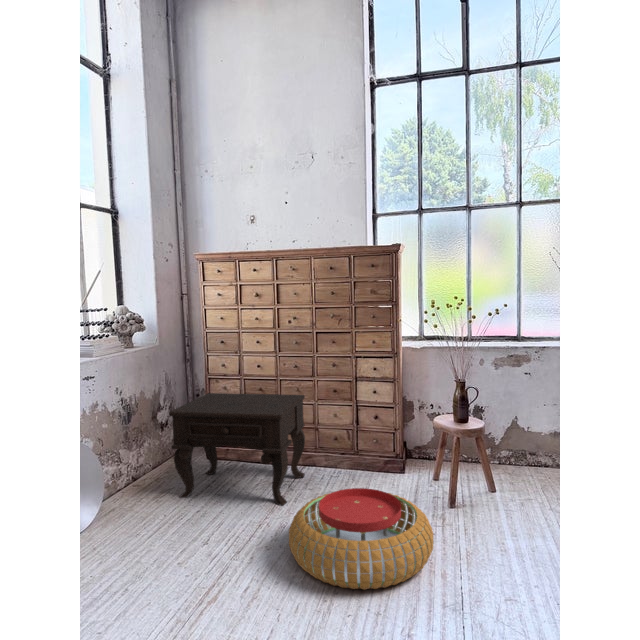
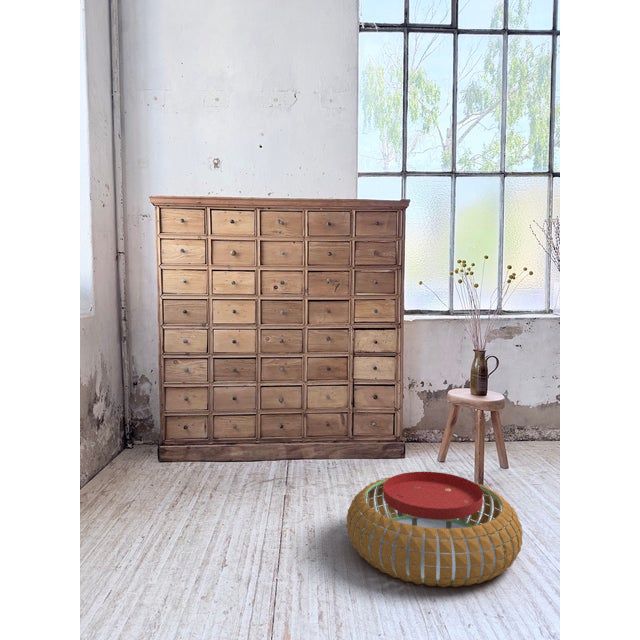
side table: present [169,393,305,506] -> none [146,374,301,509]

